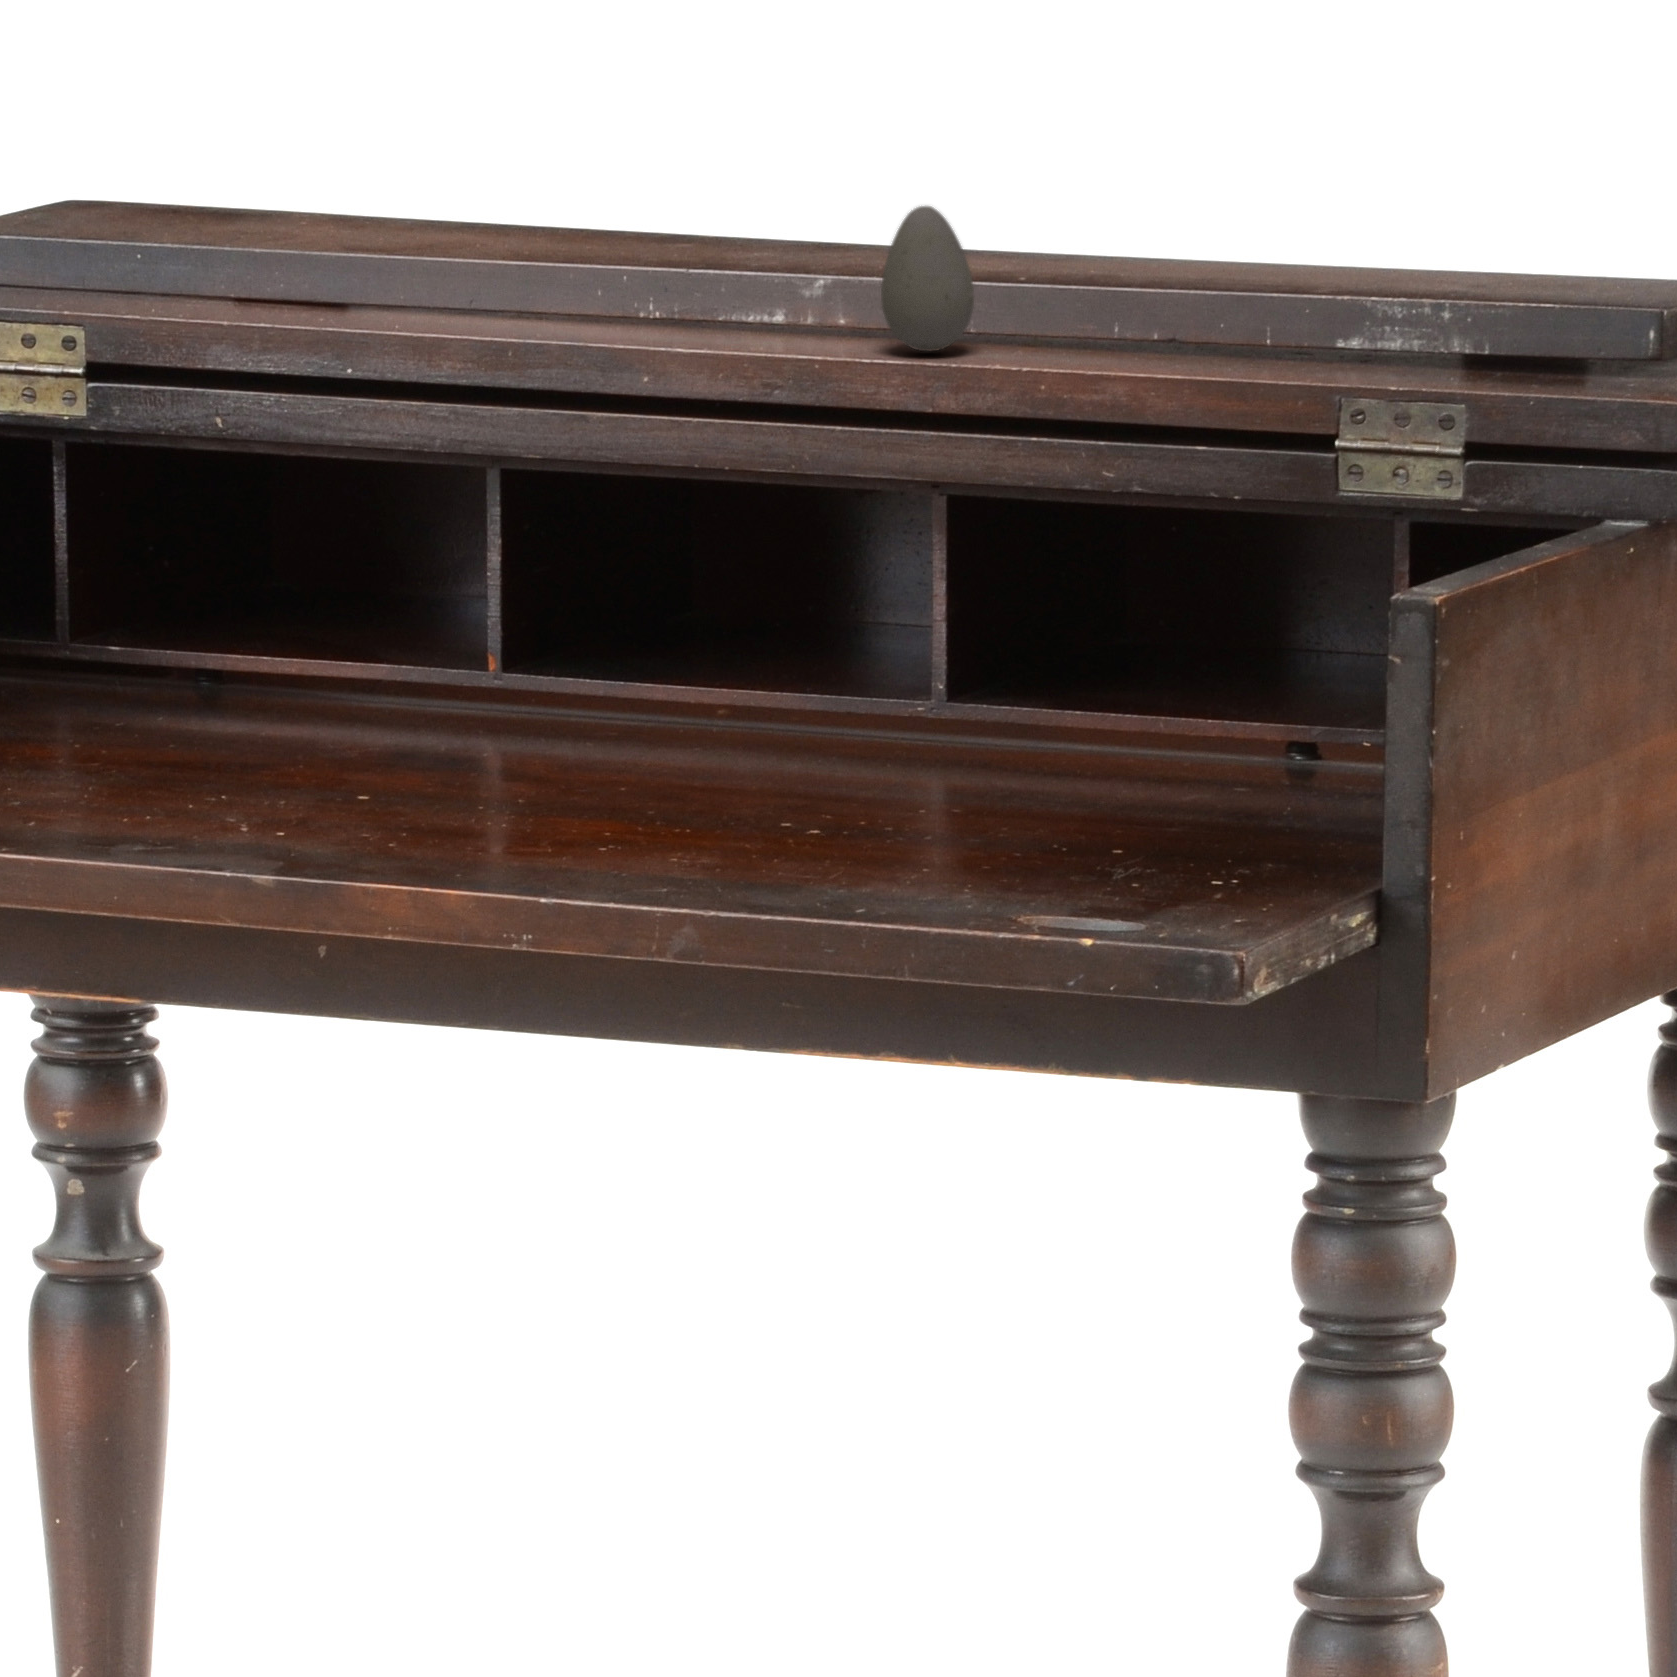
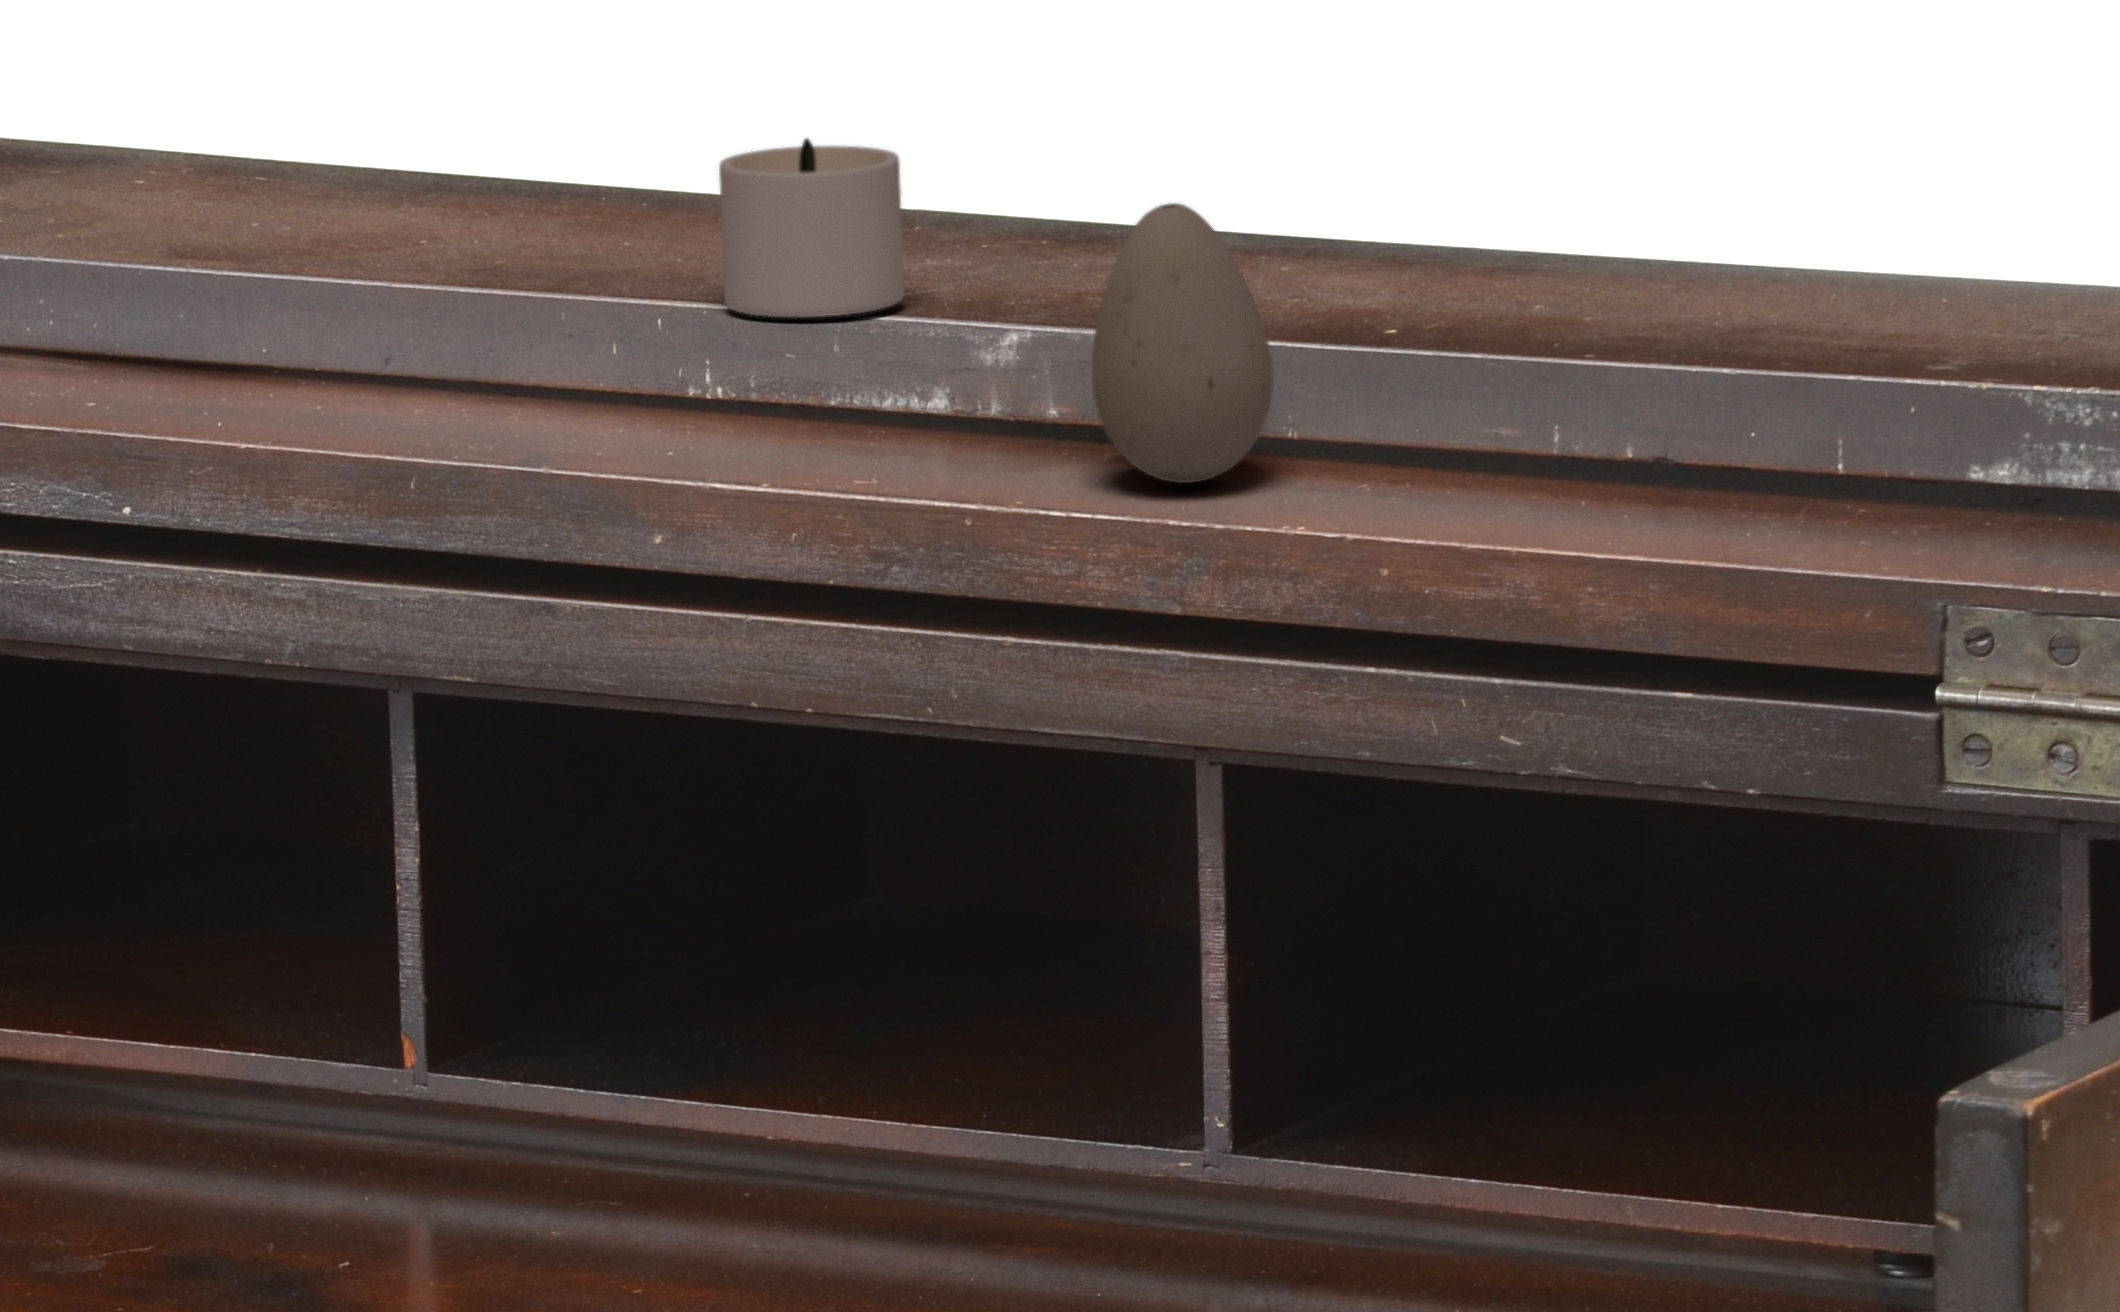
candle: none [669,181,799,273] -> present [719,138,904,317]

